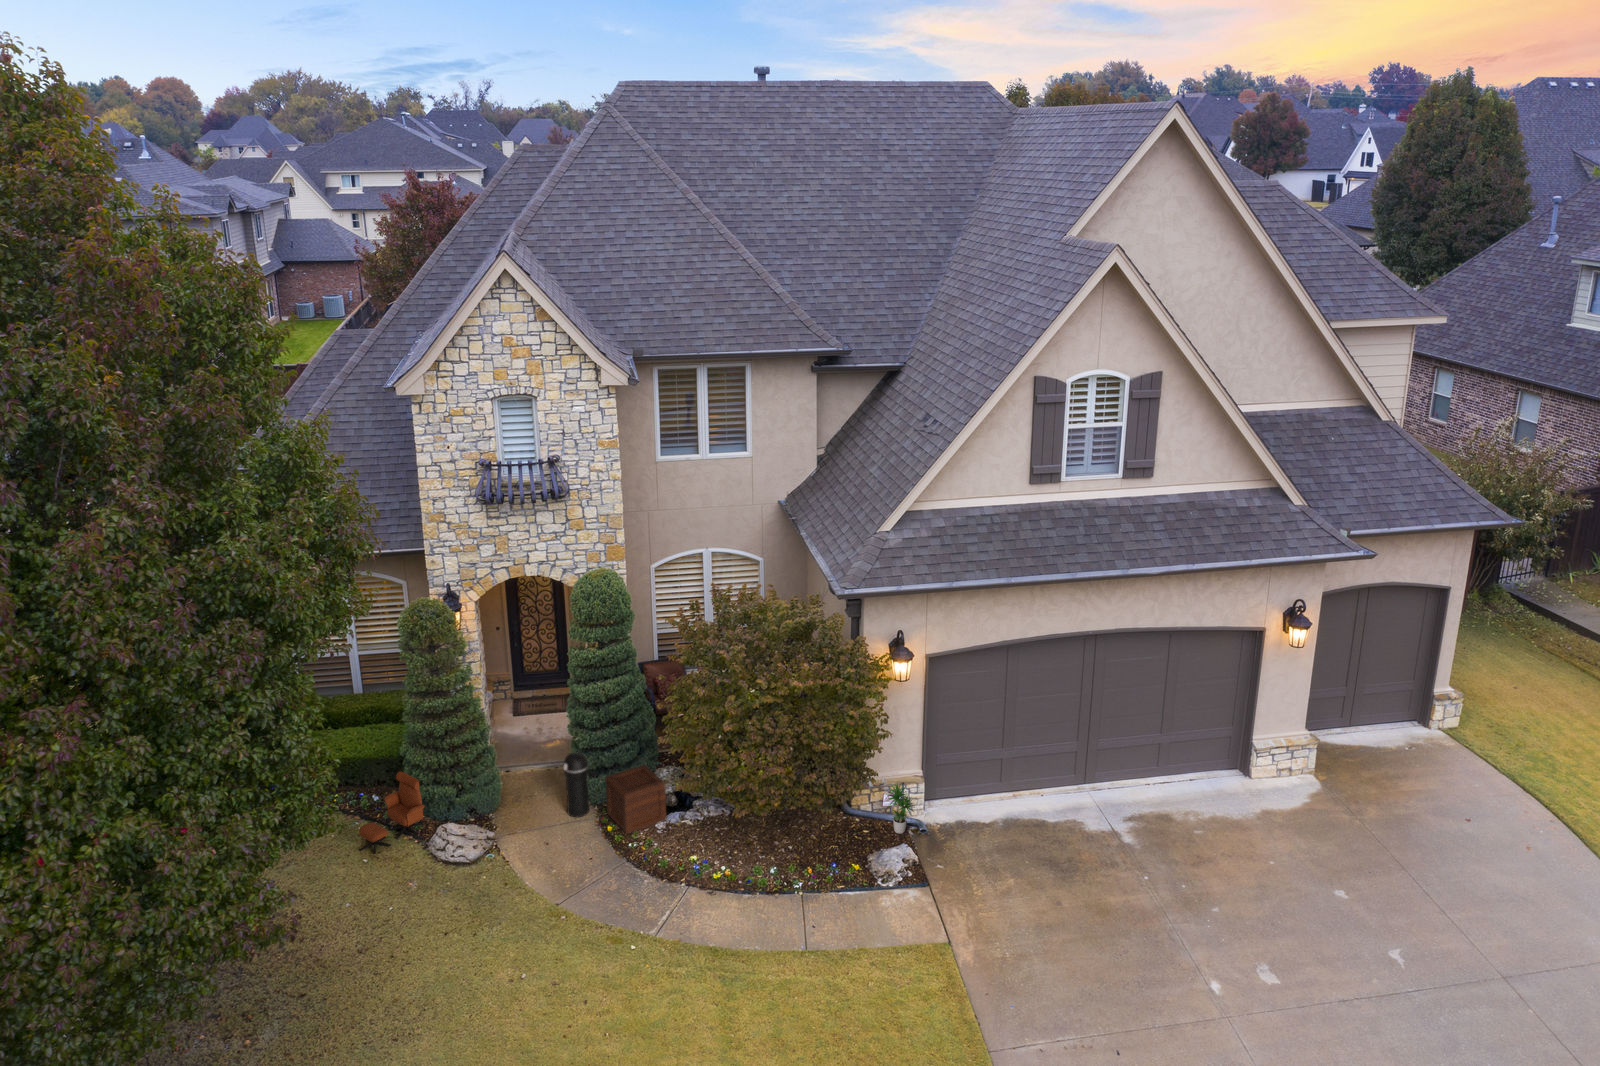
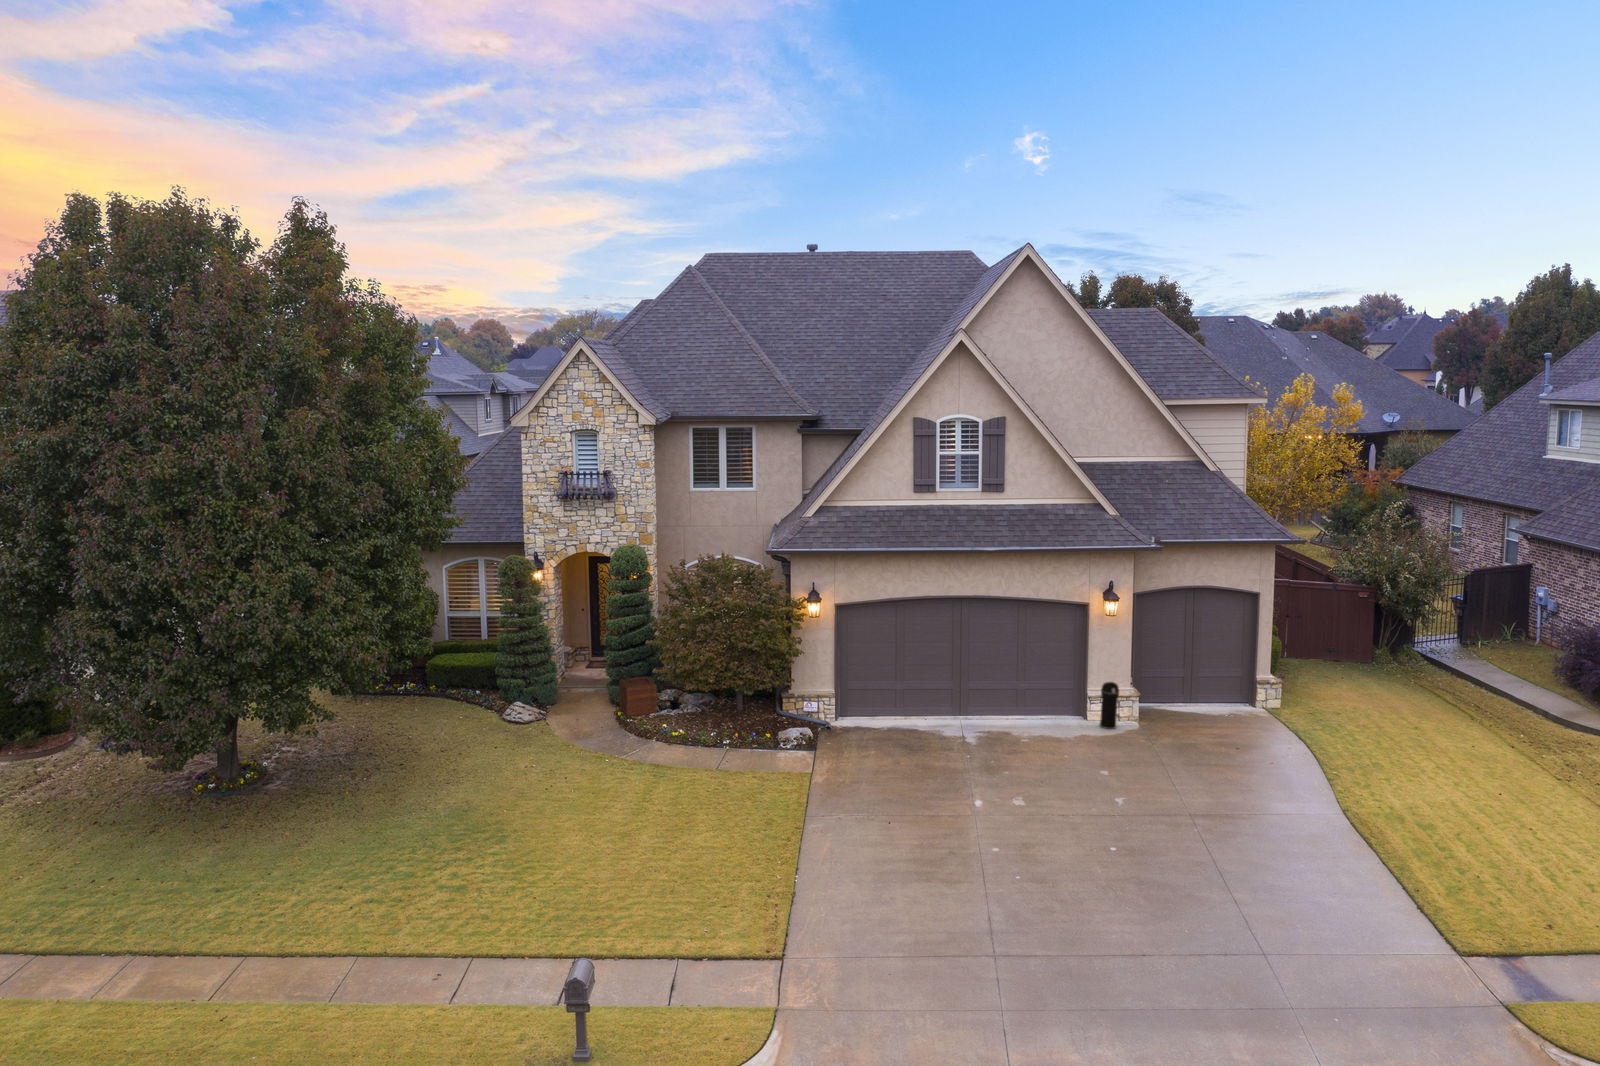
trash can: present [563,753,589,817] -> present [1100,682,1119,729]
lounge chair: present [359,772,425,854] -> none [456,667,501,714]
potted plant: present [886,783,915,834] -> none [800,690,824,728]

